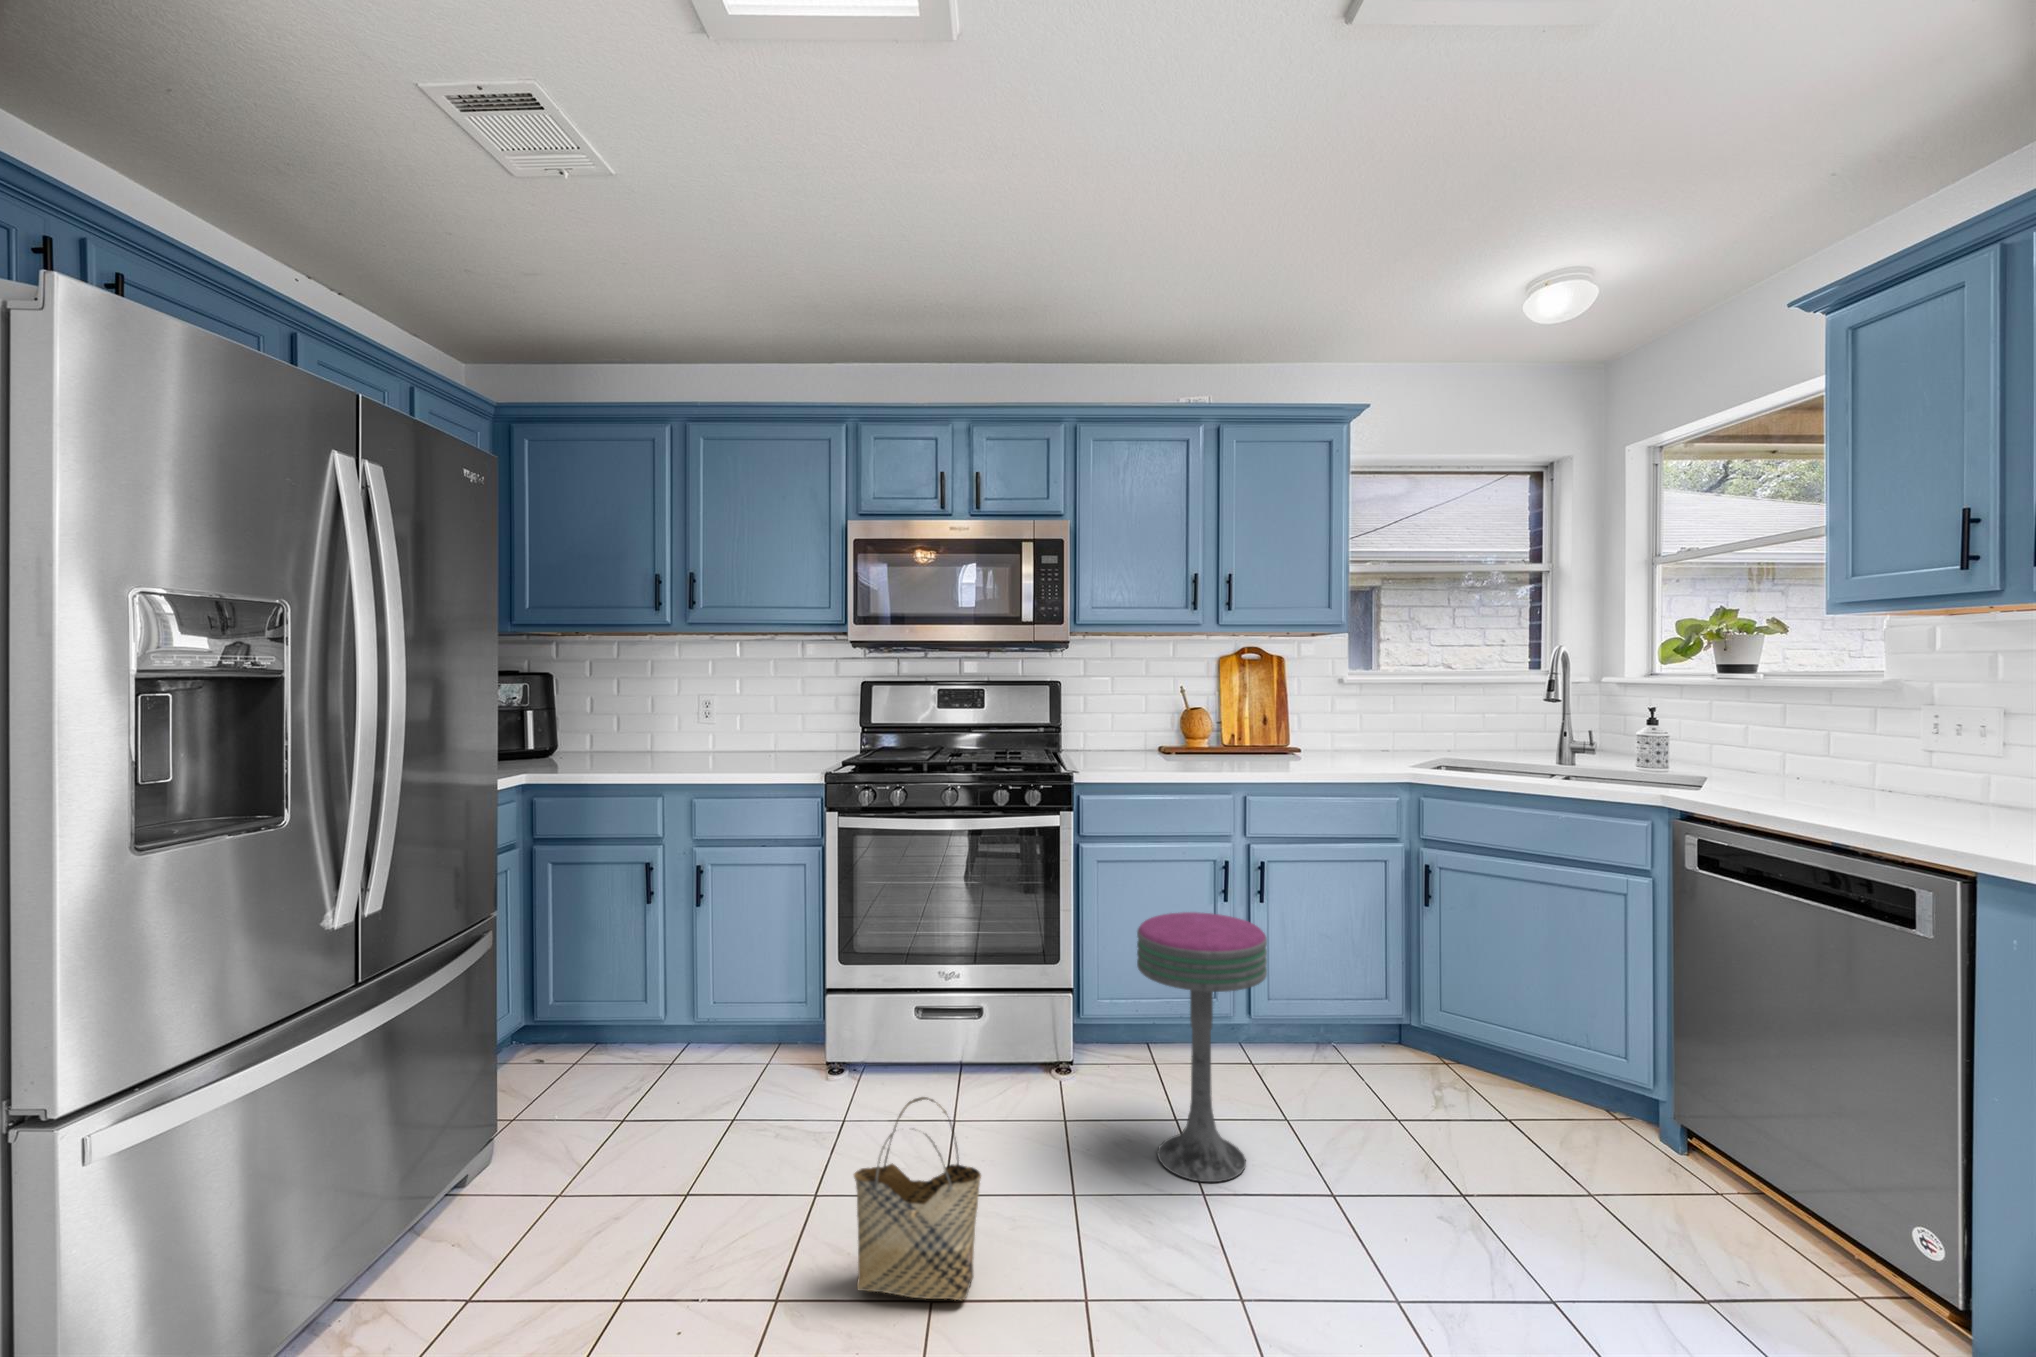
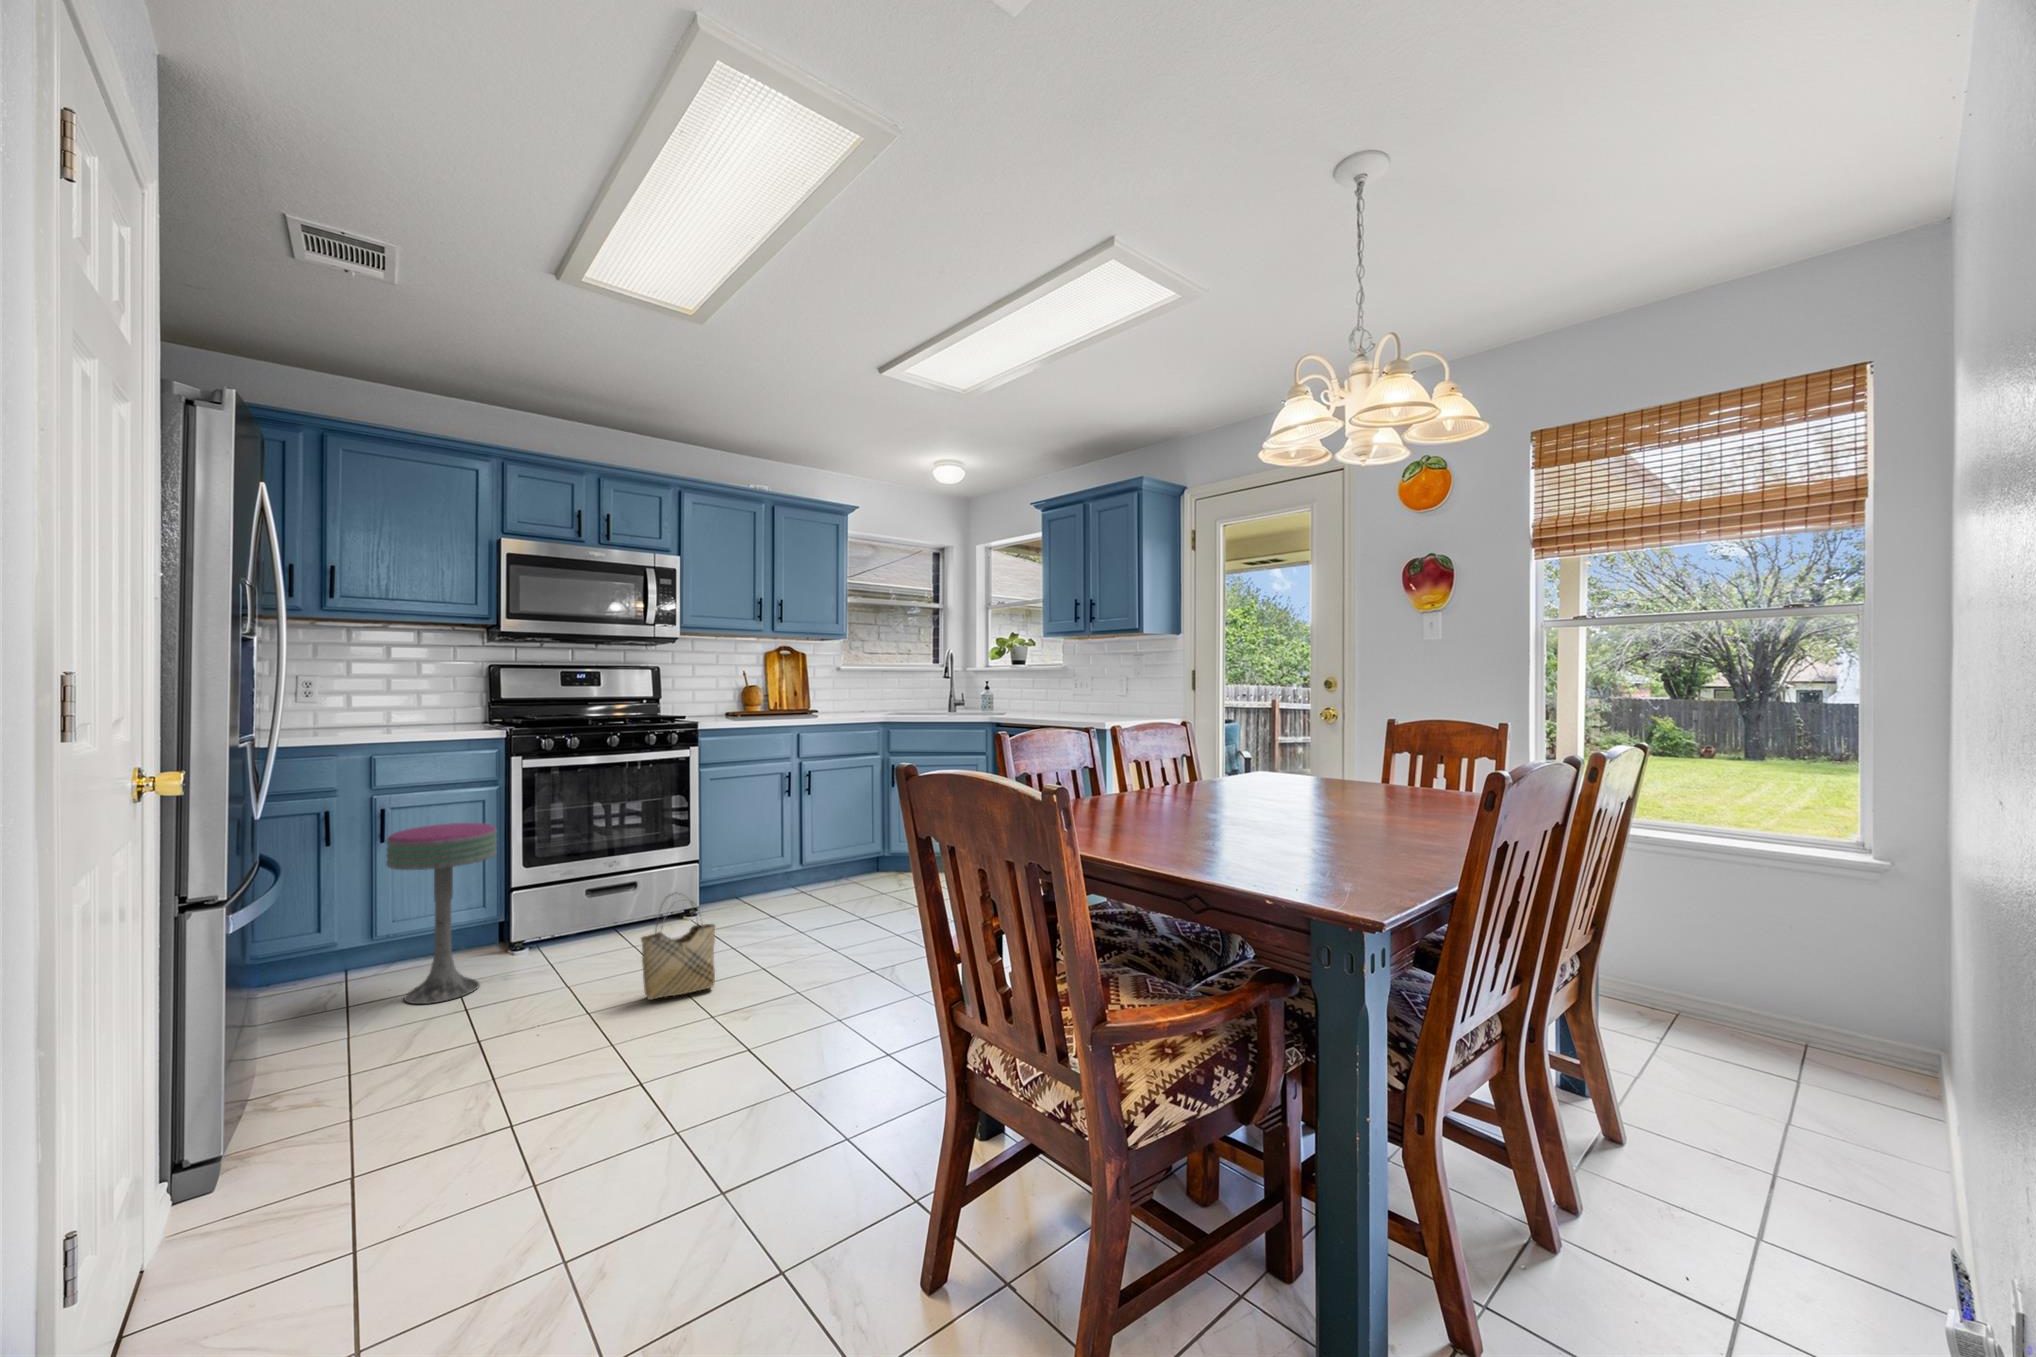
bar stool: present [1137,912,1267,1182] -> present [386,823,497,1004]

